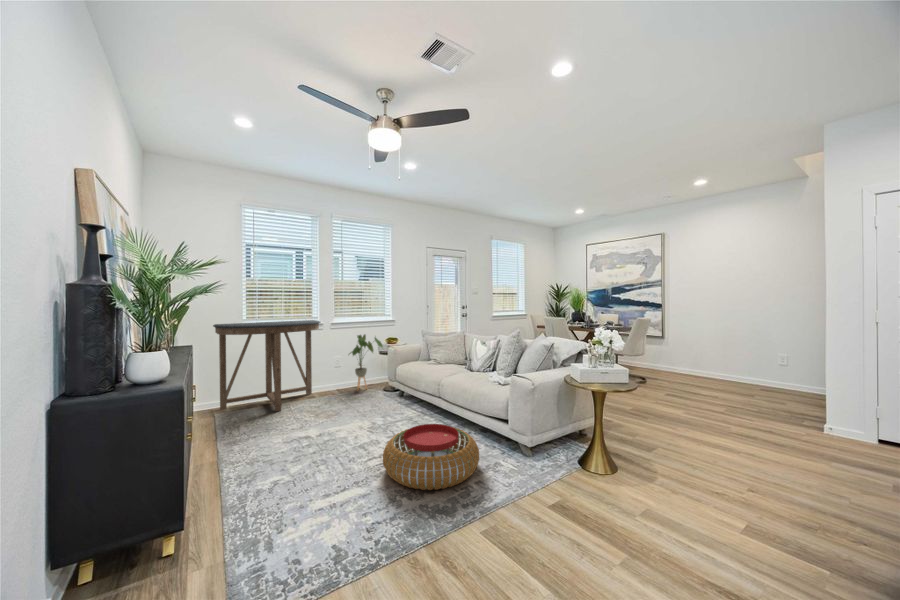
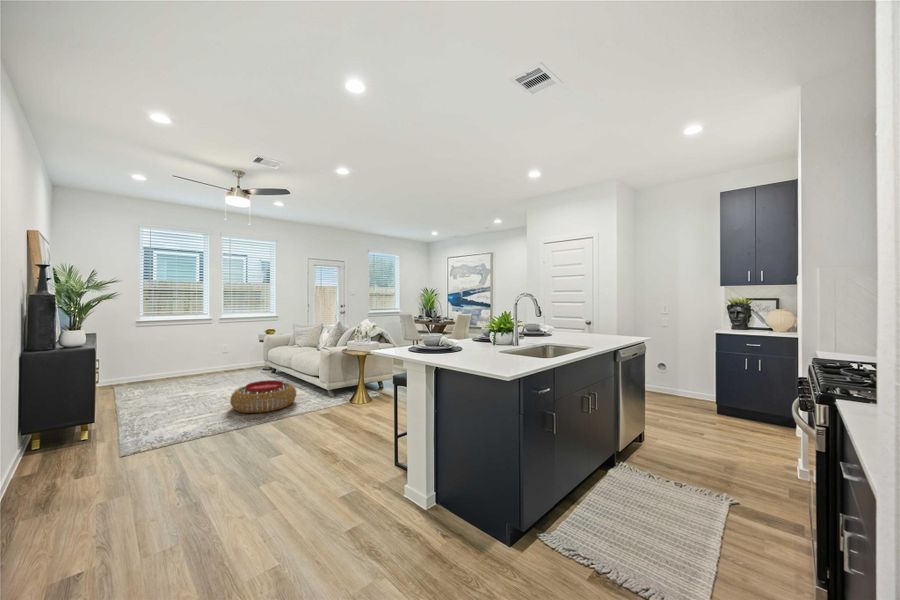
console table: present [213,320,321,411] -> none [113,316,207,384]
house plant: present [349,334,383,390] -> none [233,327,262,371]

